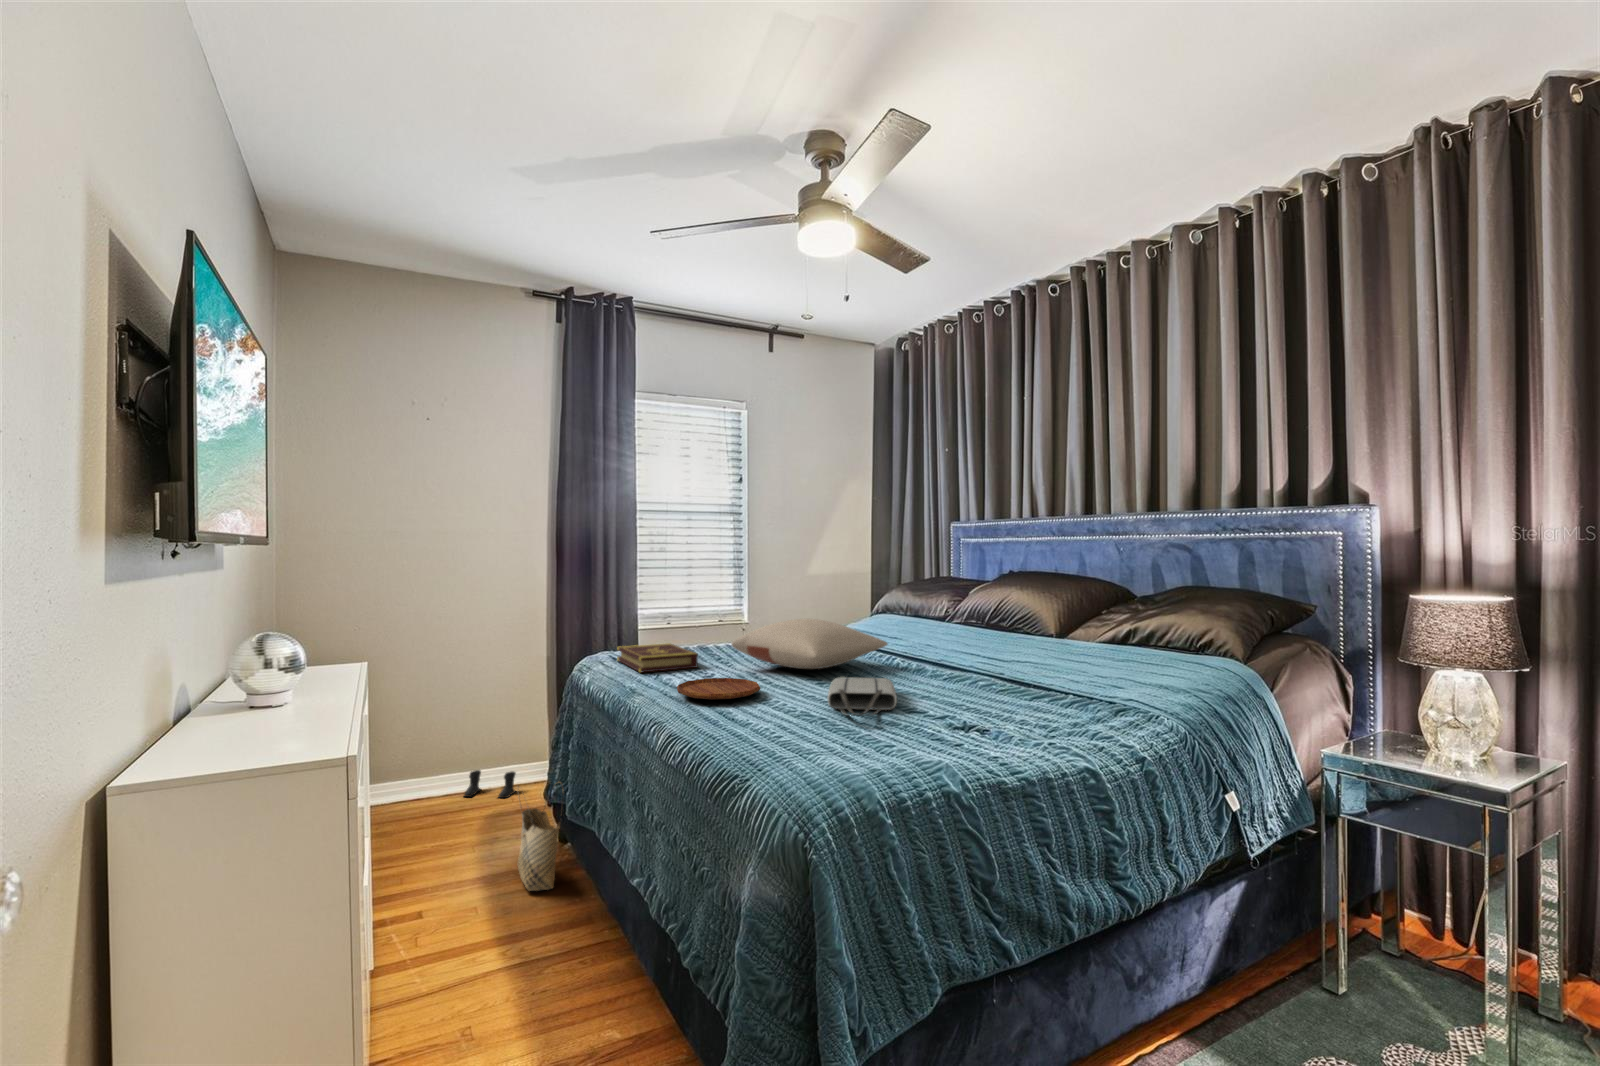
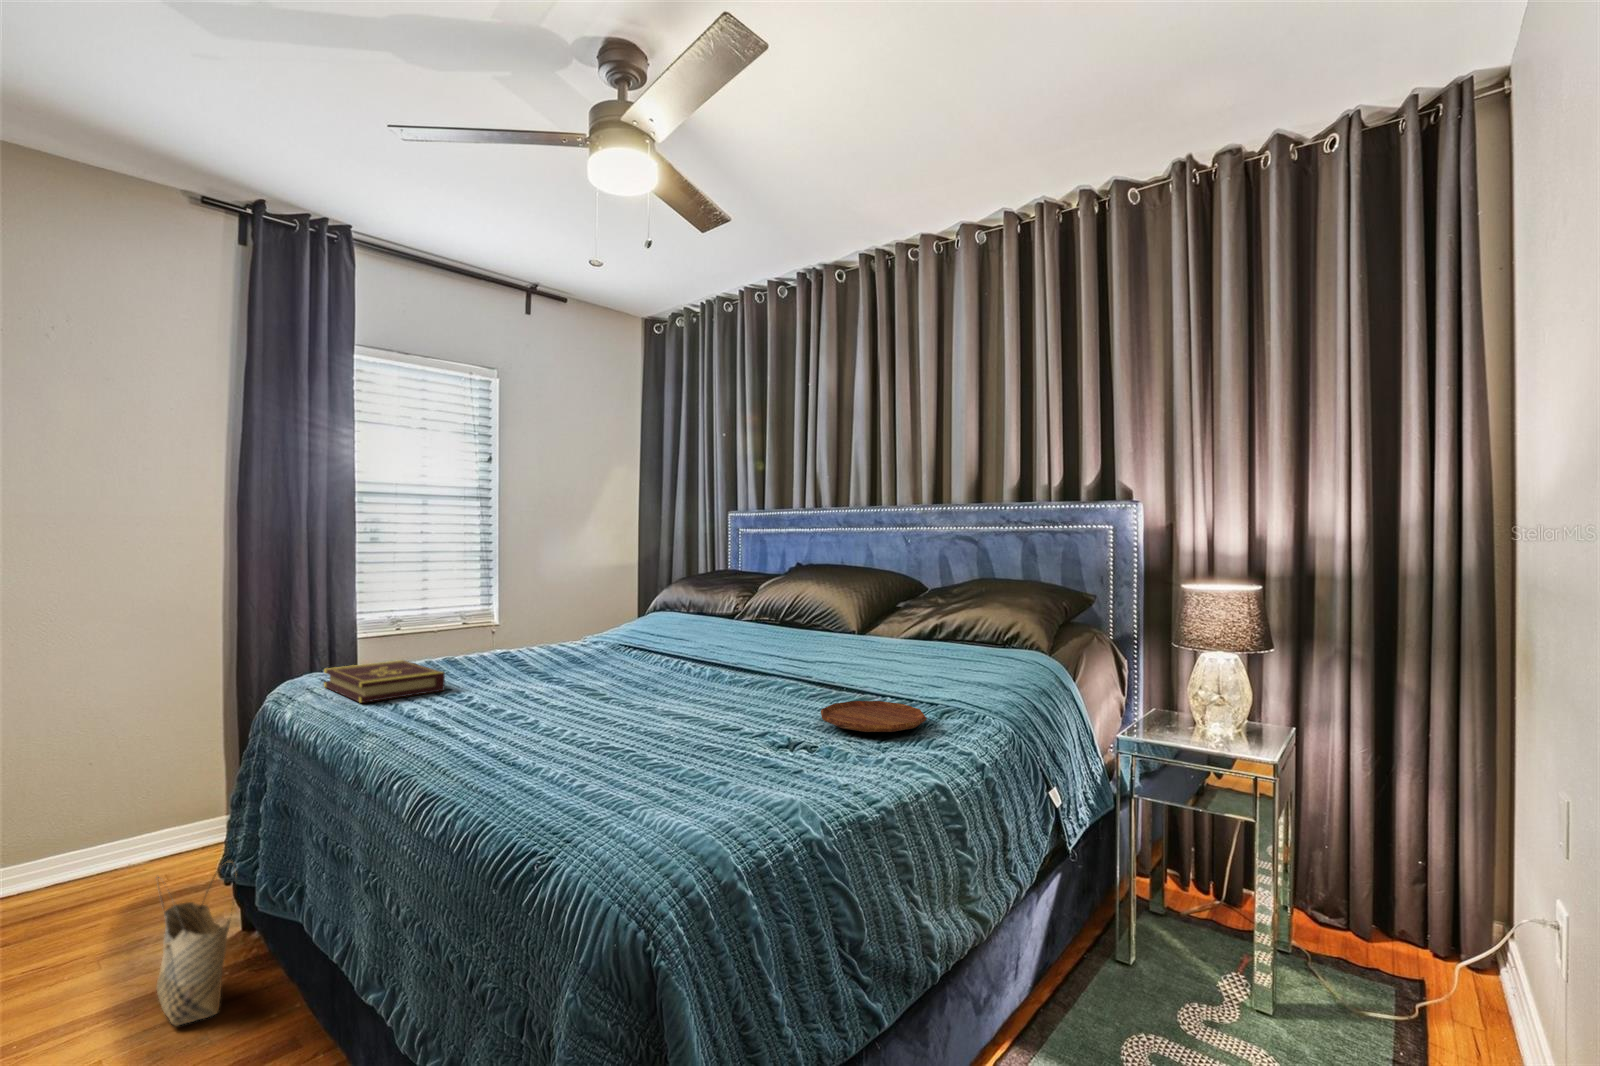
pillow: present [731,619,888,669] -> none [492,623,687,684]
tote bag: present [827,677,897,716] -> none [629,692,716,745]
tray: present [677,678,761,700] -> present [821,701,927,732]
boots: present [464,770,516,798] -> none [63,844,160,891]

